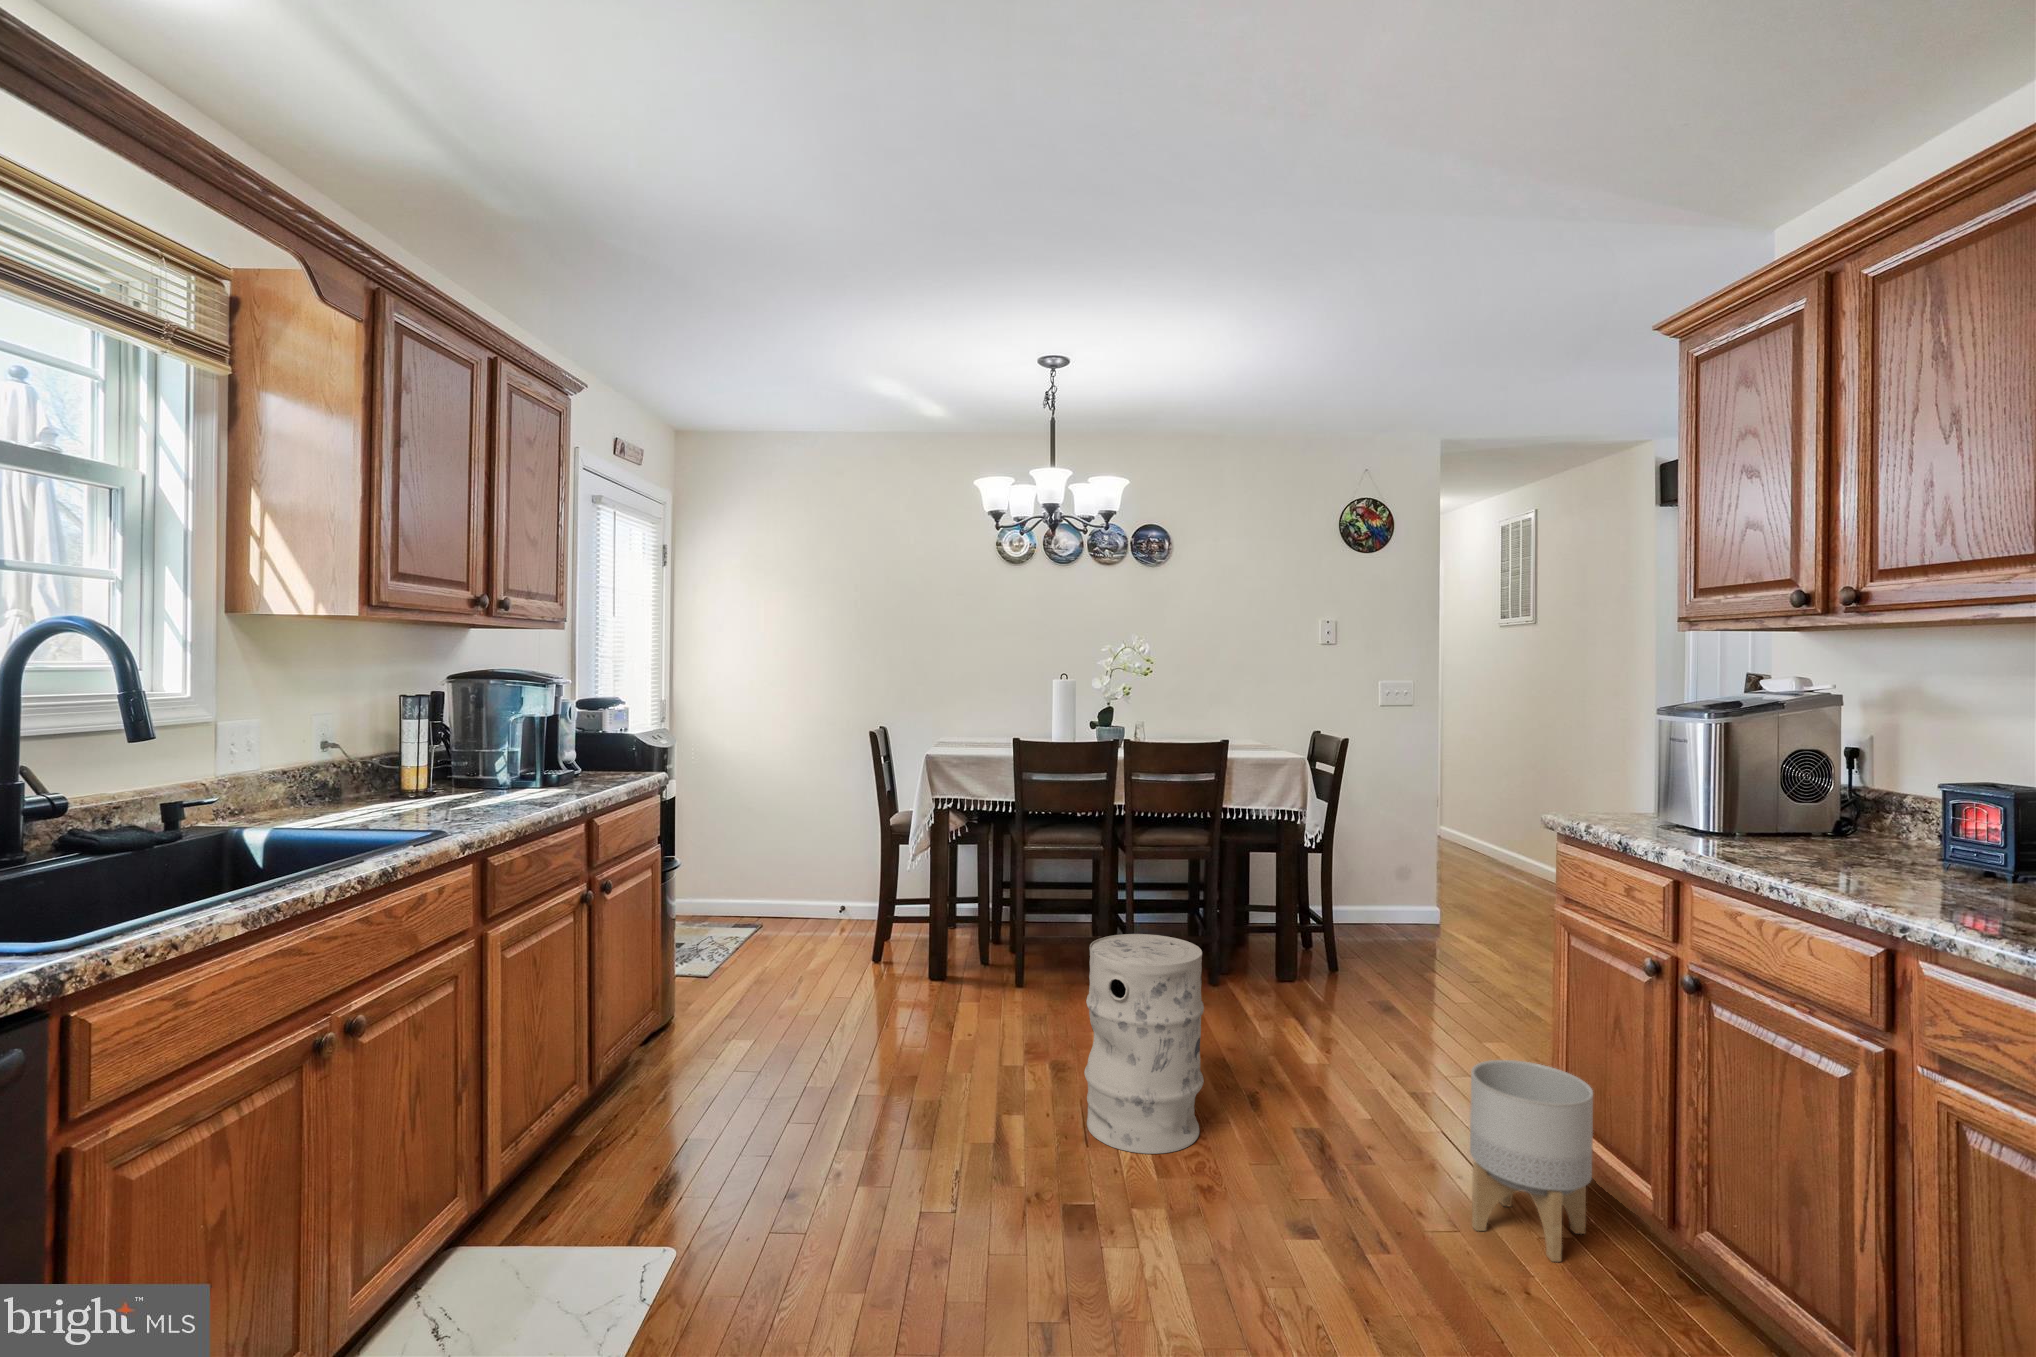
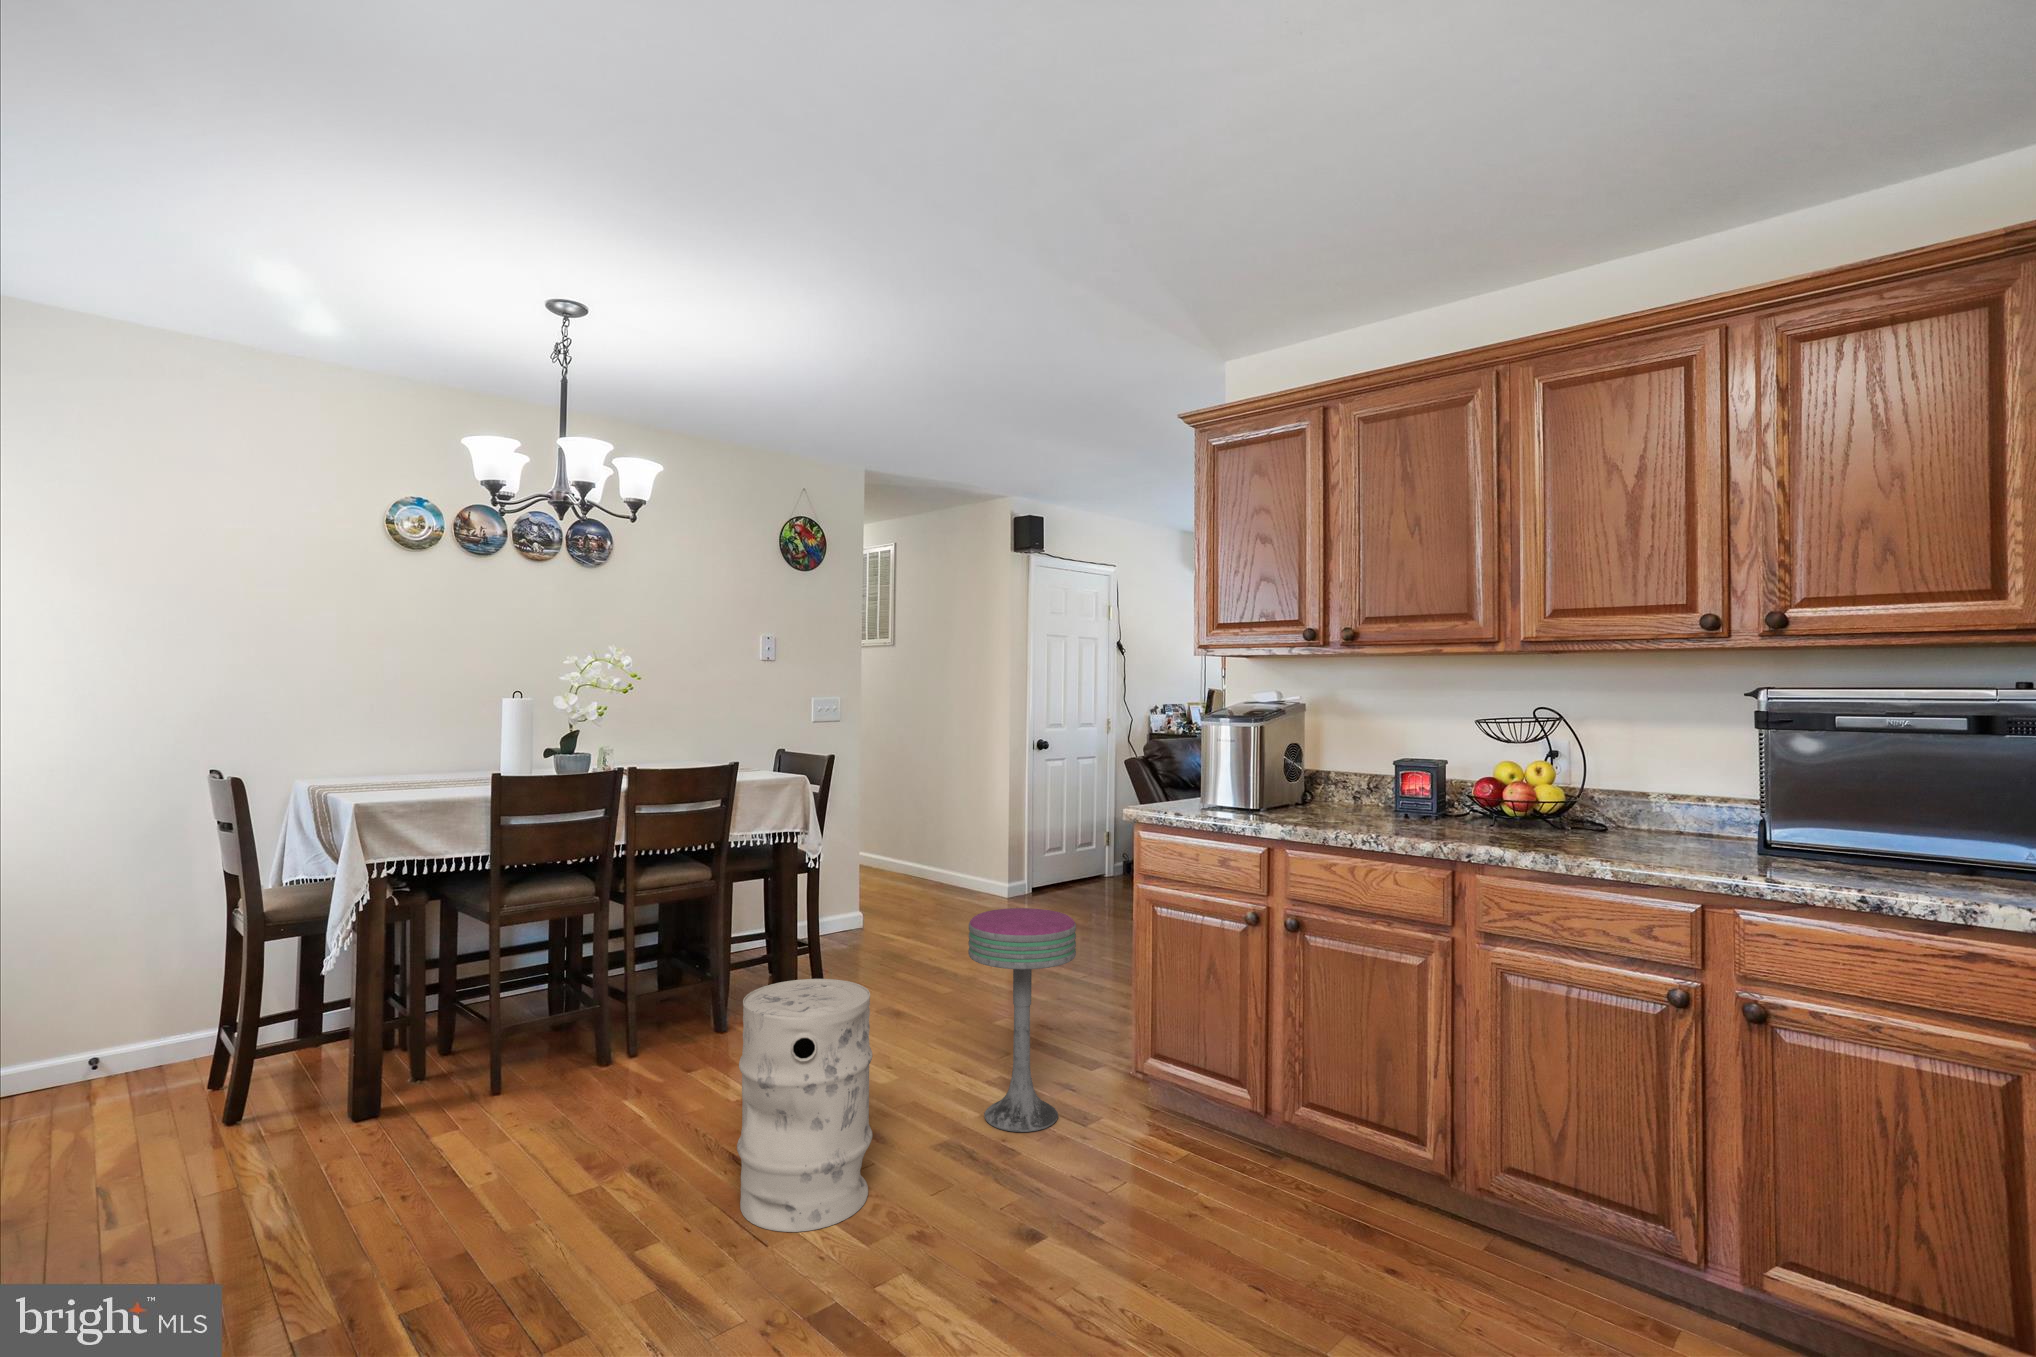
bar stool: none [1347,911,1474,1155] -> present [968,908,1076,1132]
planter: present [1470,1060,1593,1262] -> none [1119,1016,1211,1175]

